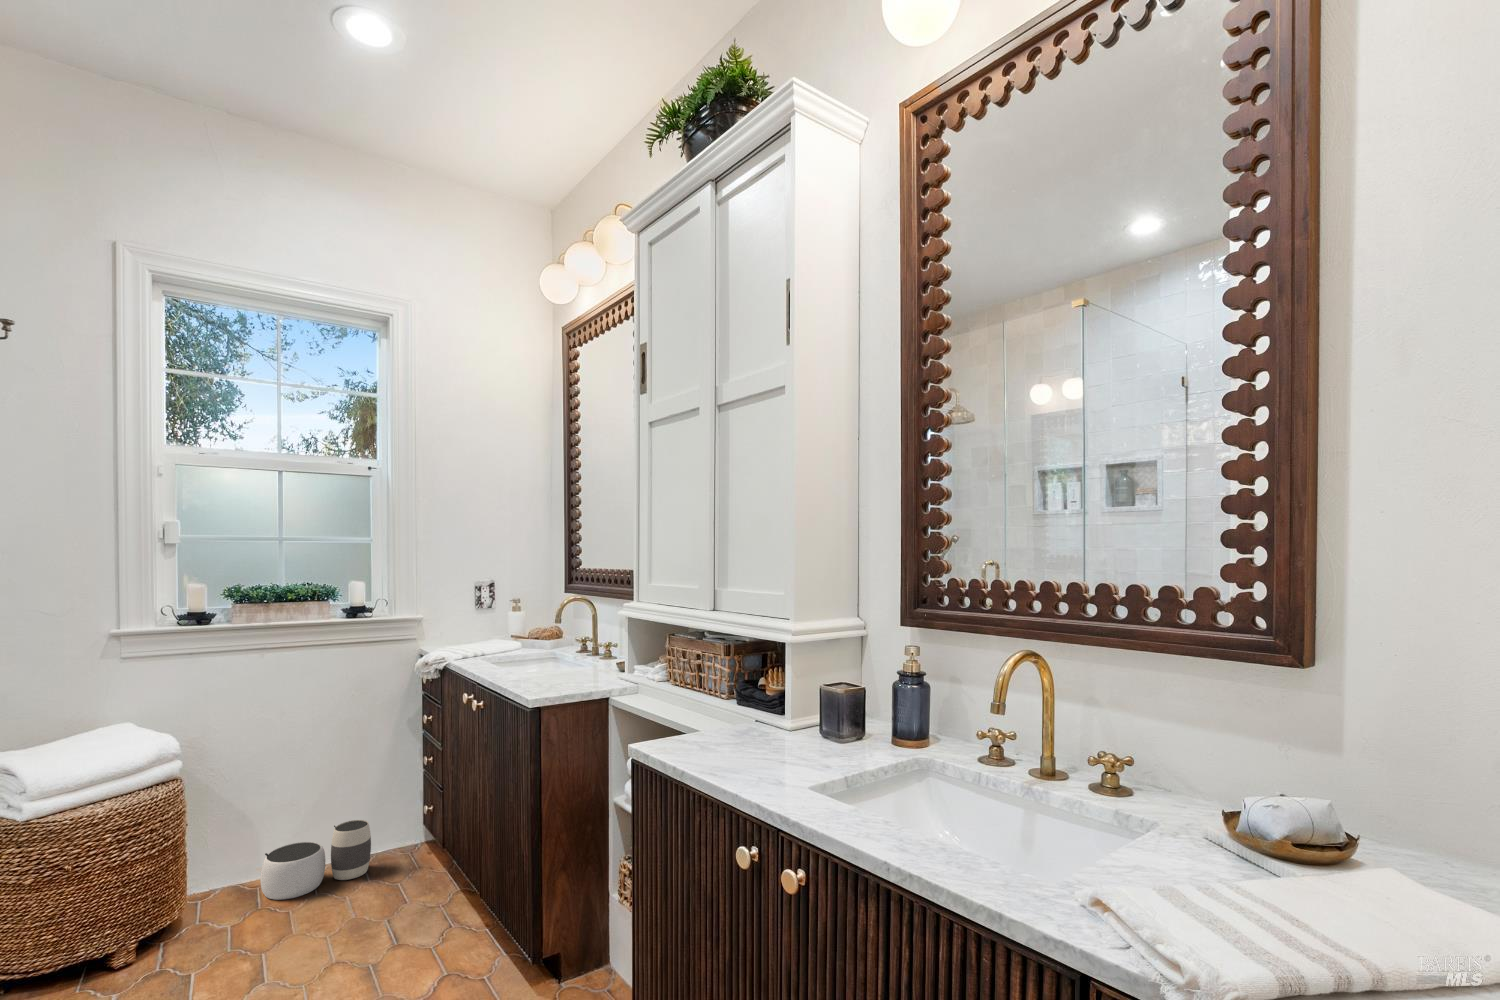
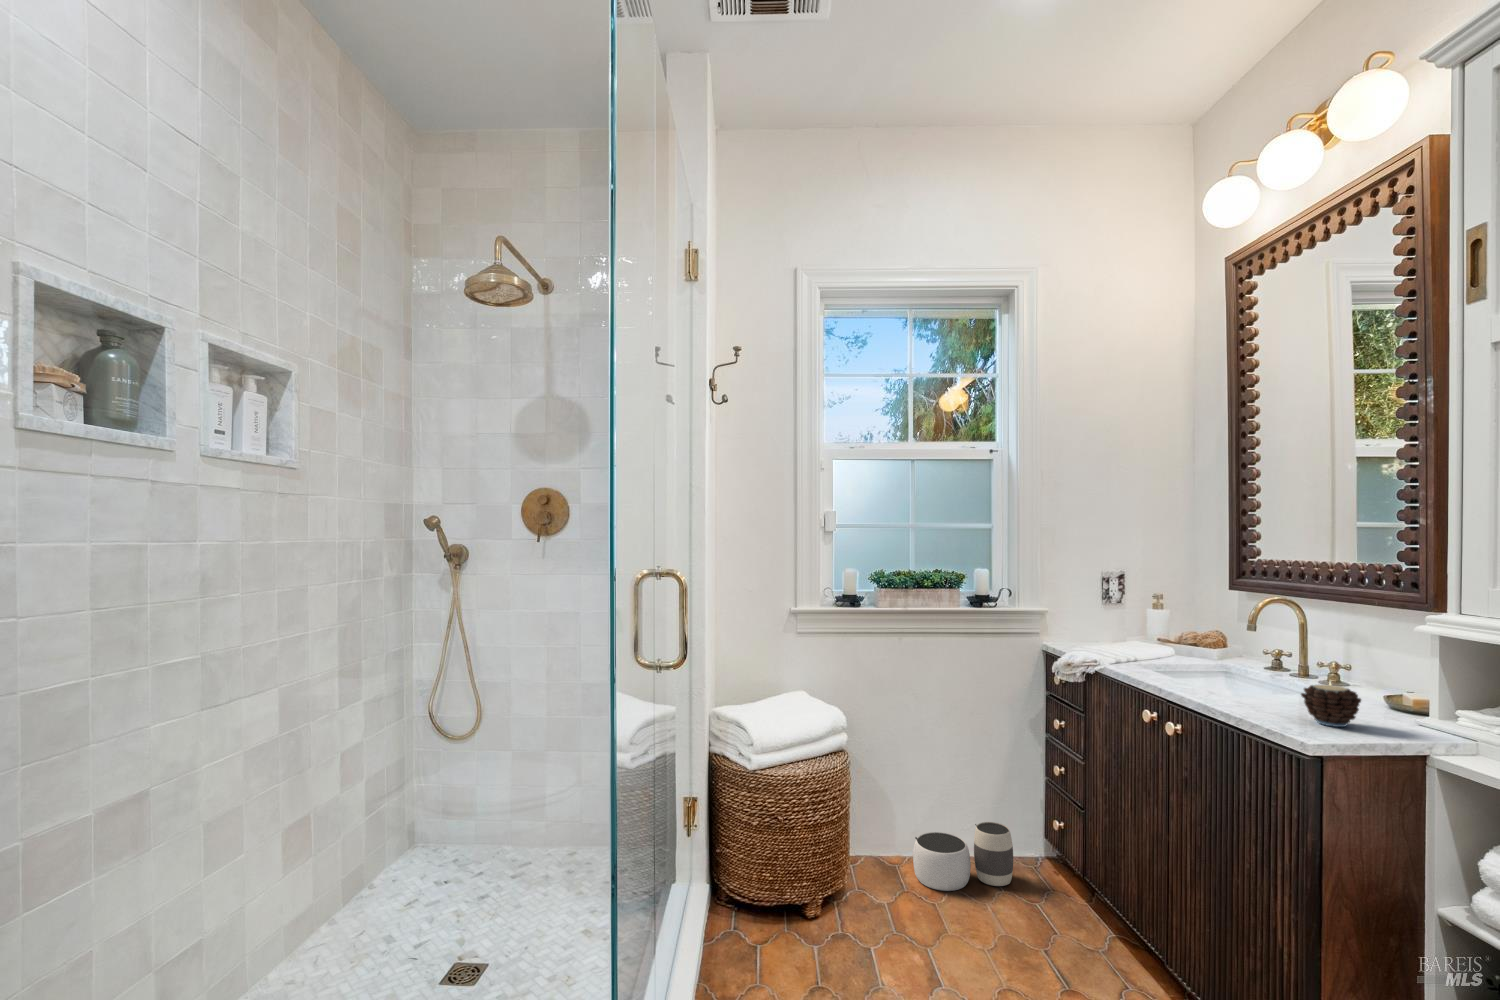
candle: none [555,654,589,687] -> present [1301,682,1361,727]

